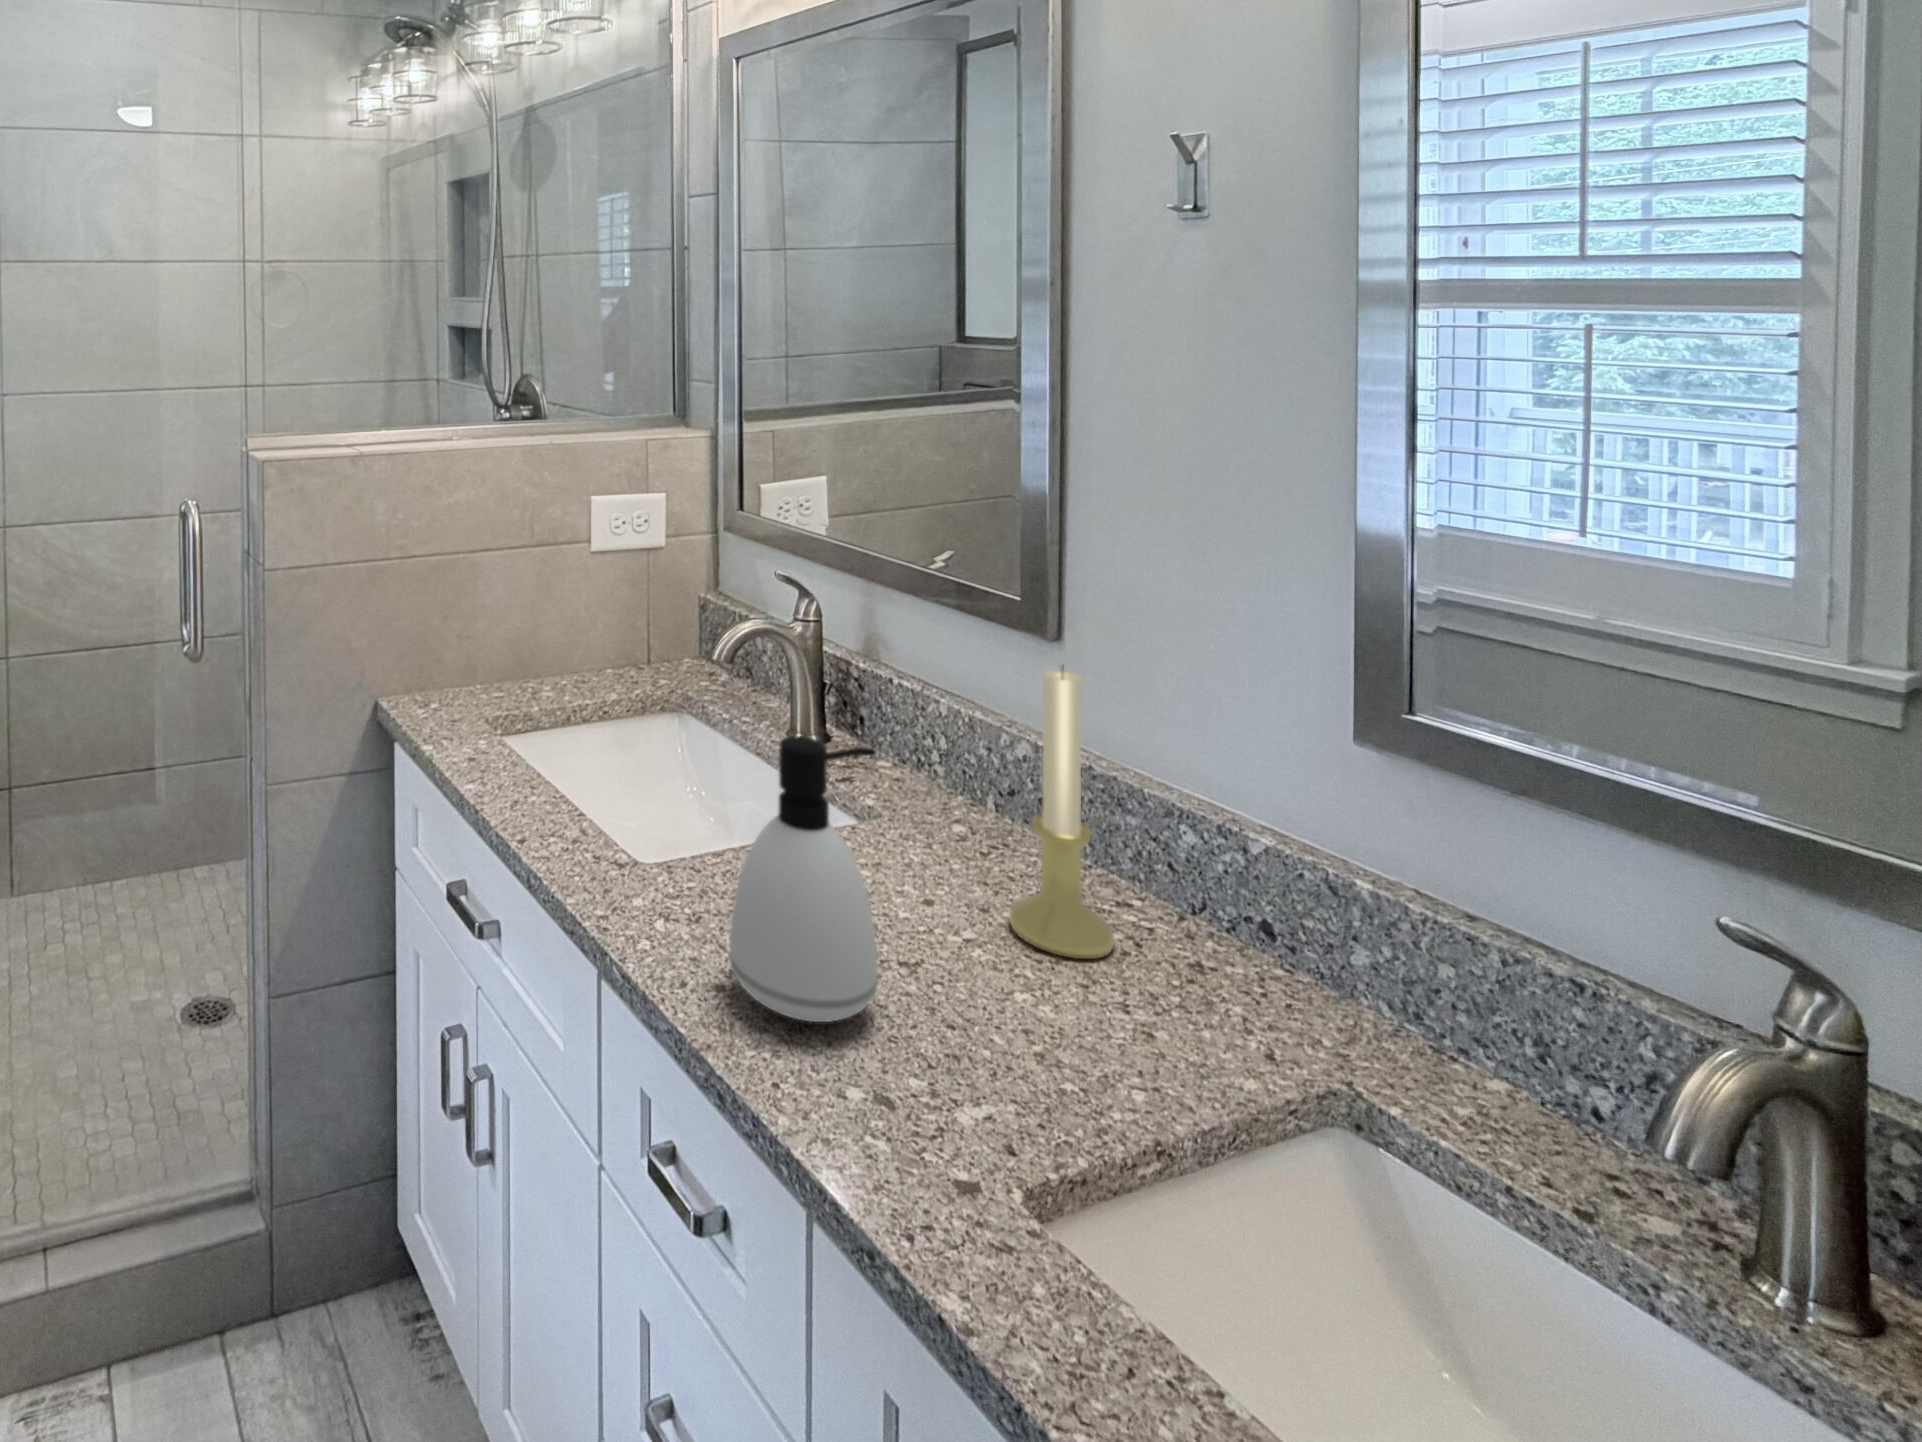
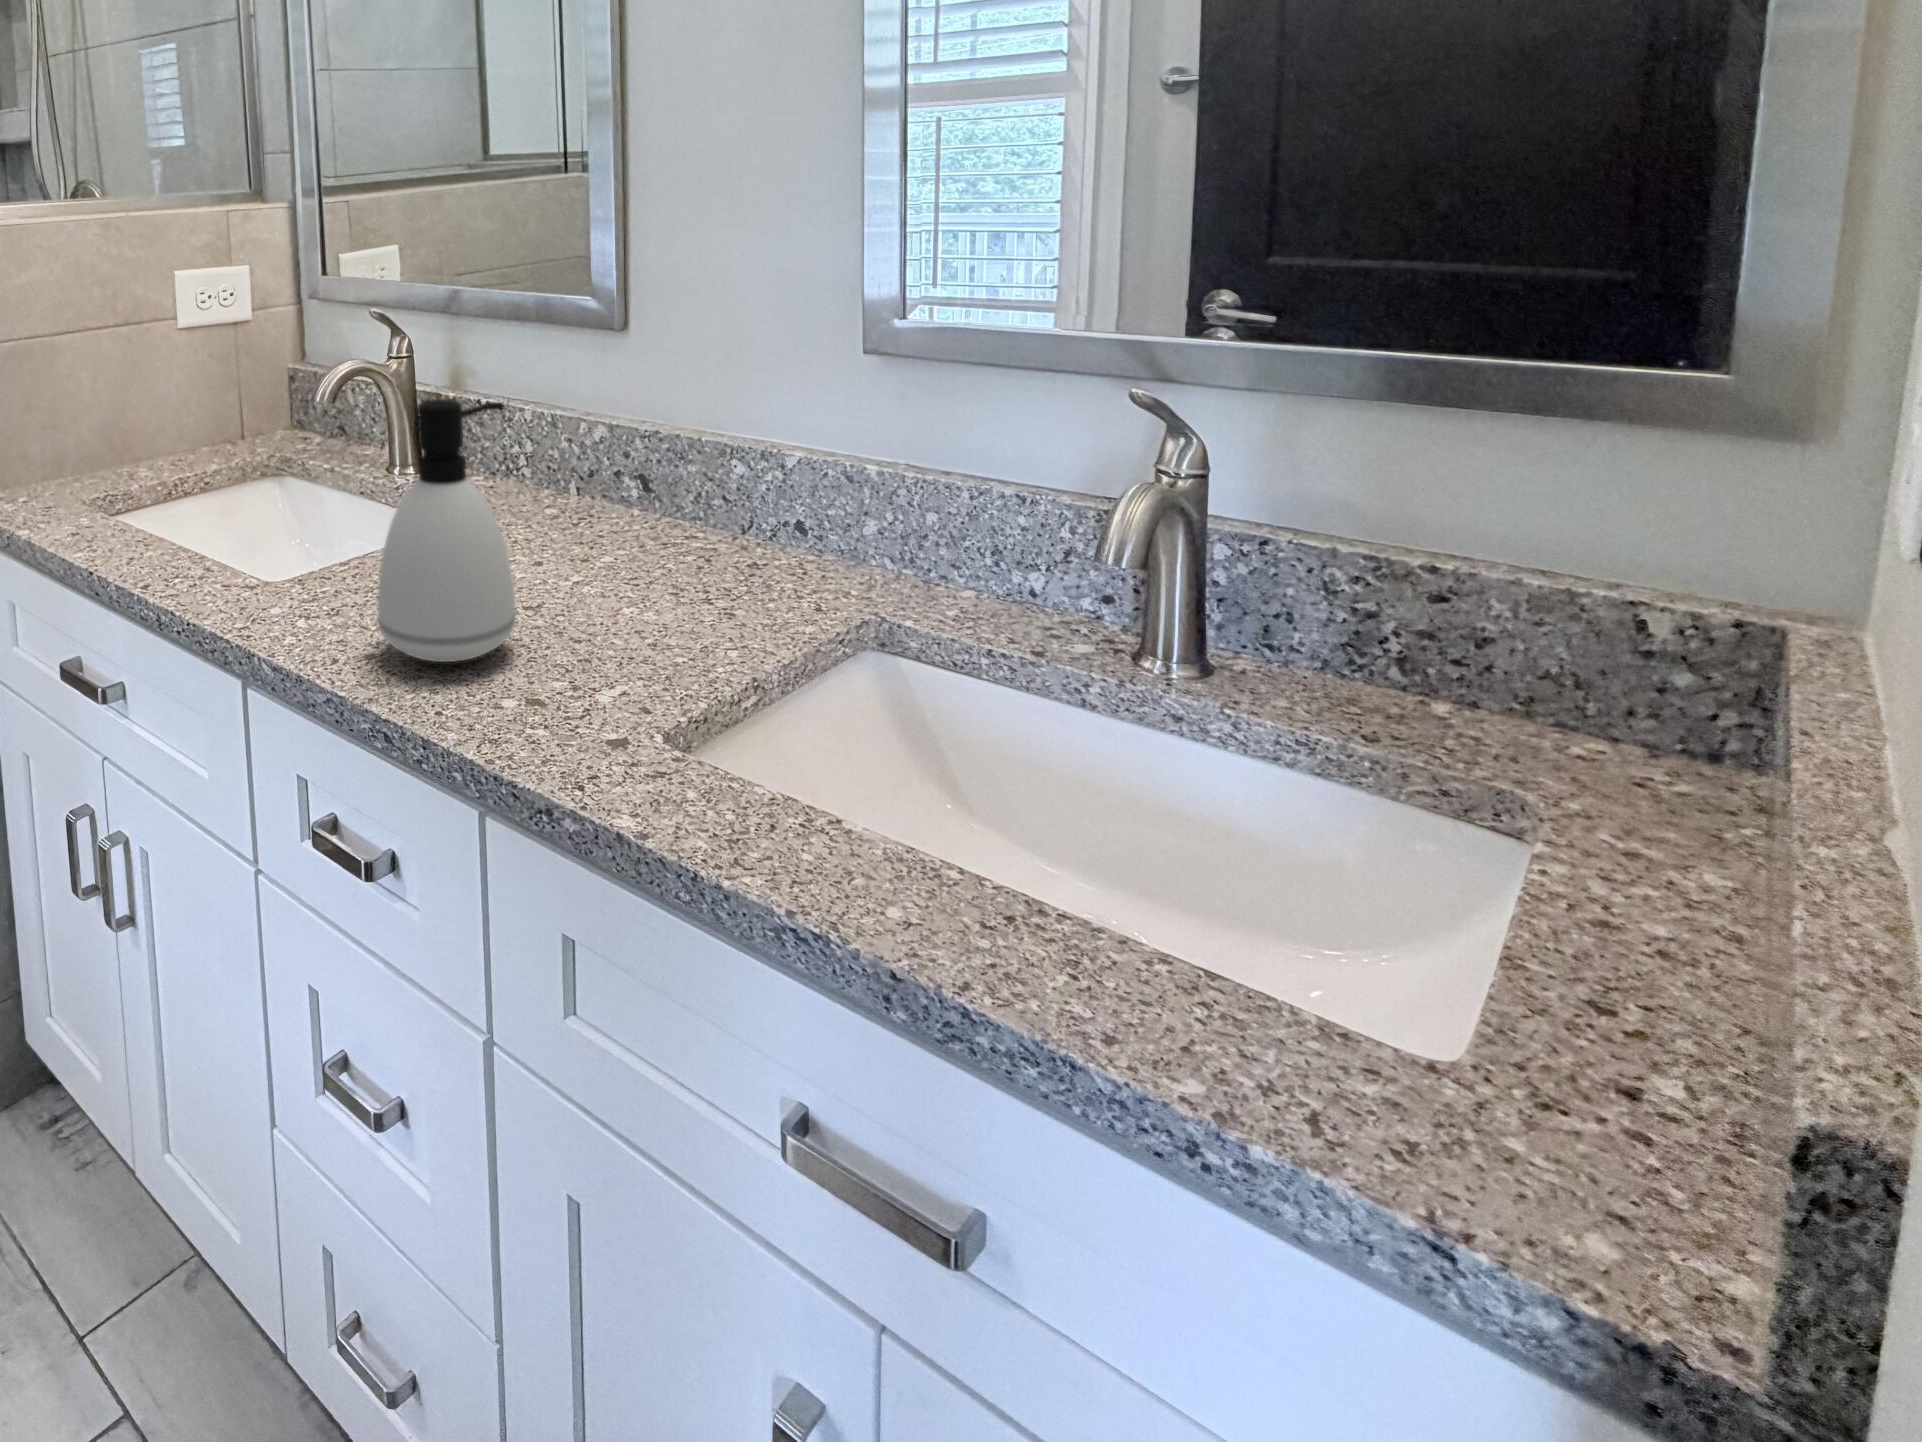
candle holder: present [1009,665,1115,959] -> none [607,324,692,578]

